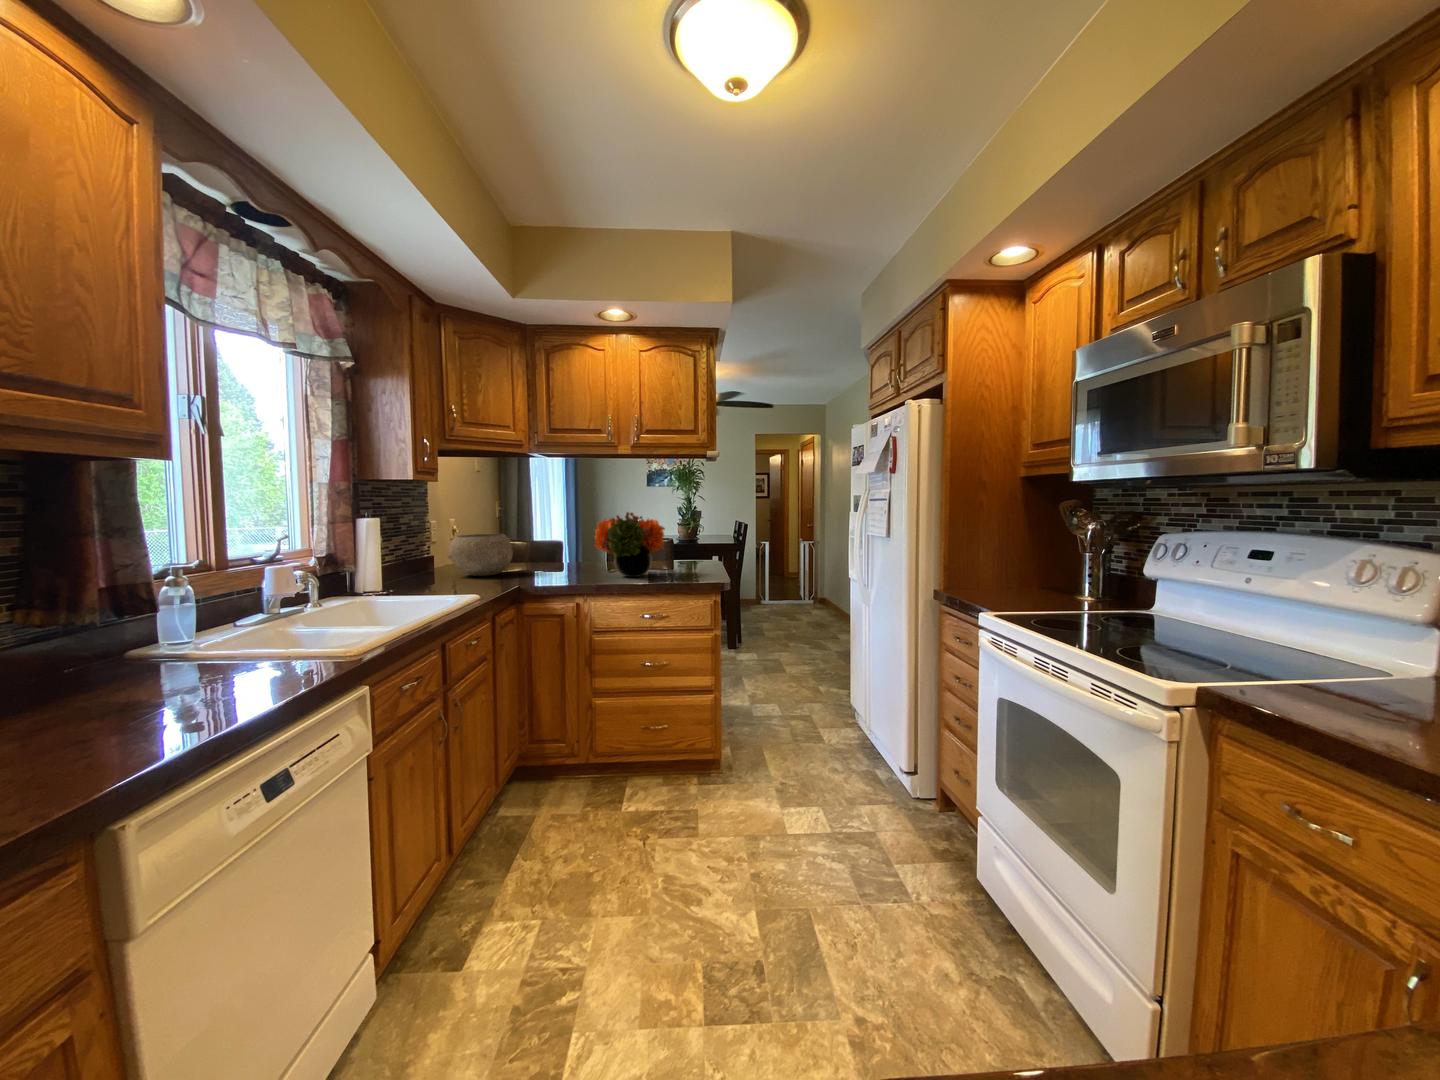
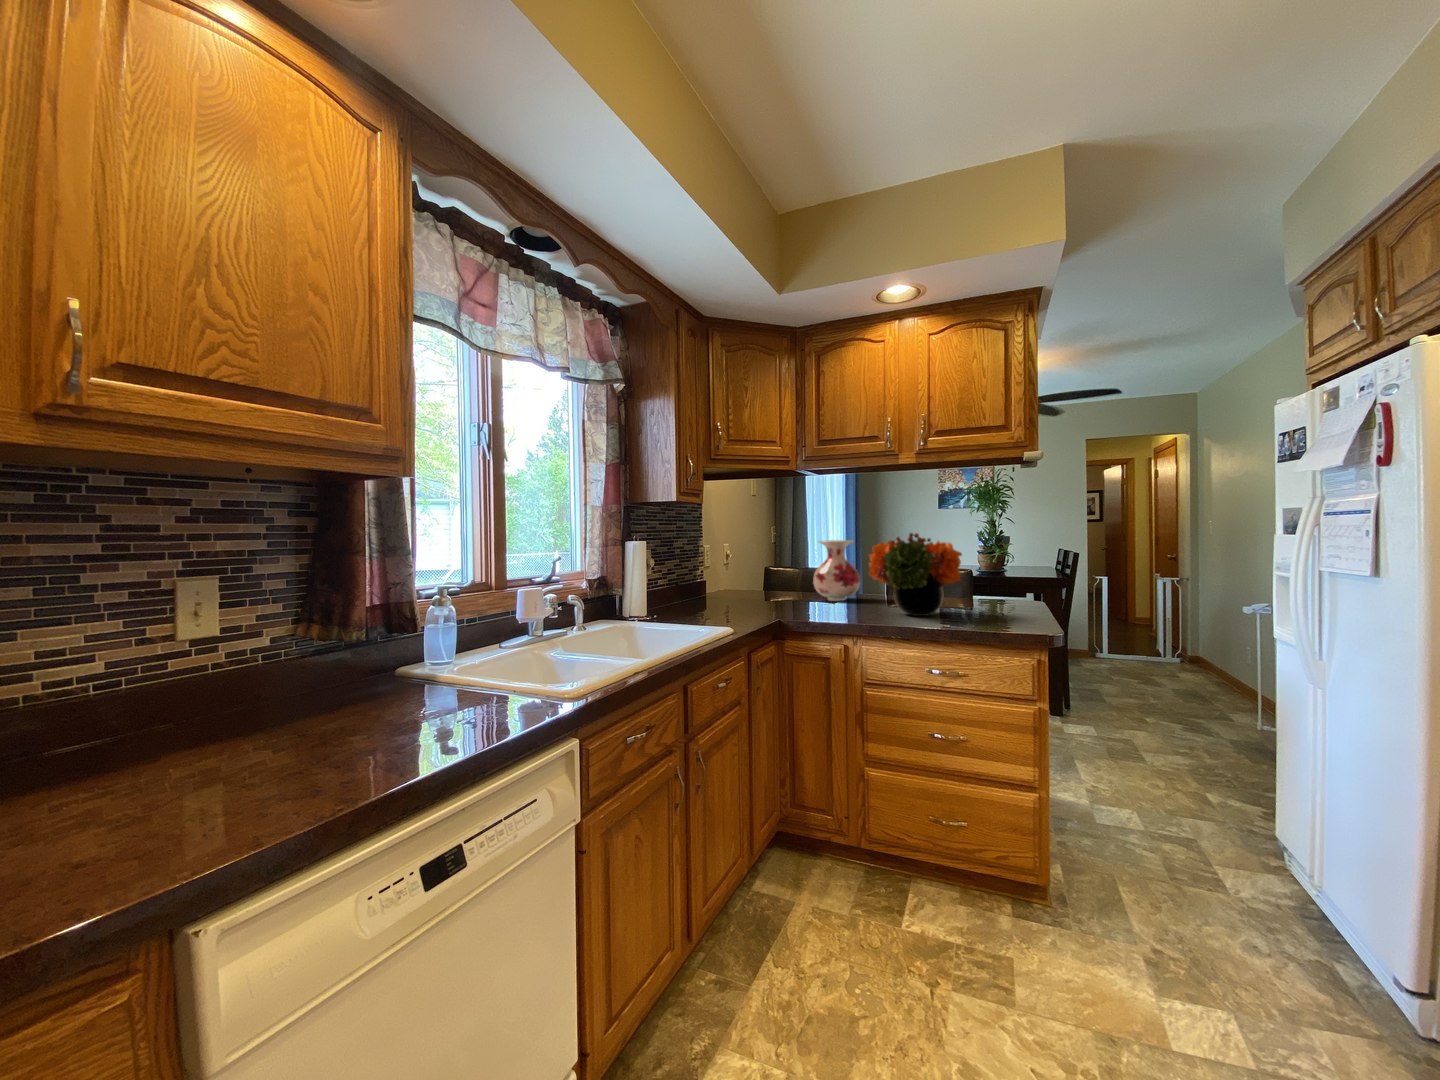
vase: none [545,517,586,569] -> present [813,540,860,601]
ceramic bowl: present [447,534,513,576] -> none [711,559,777,605]

